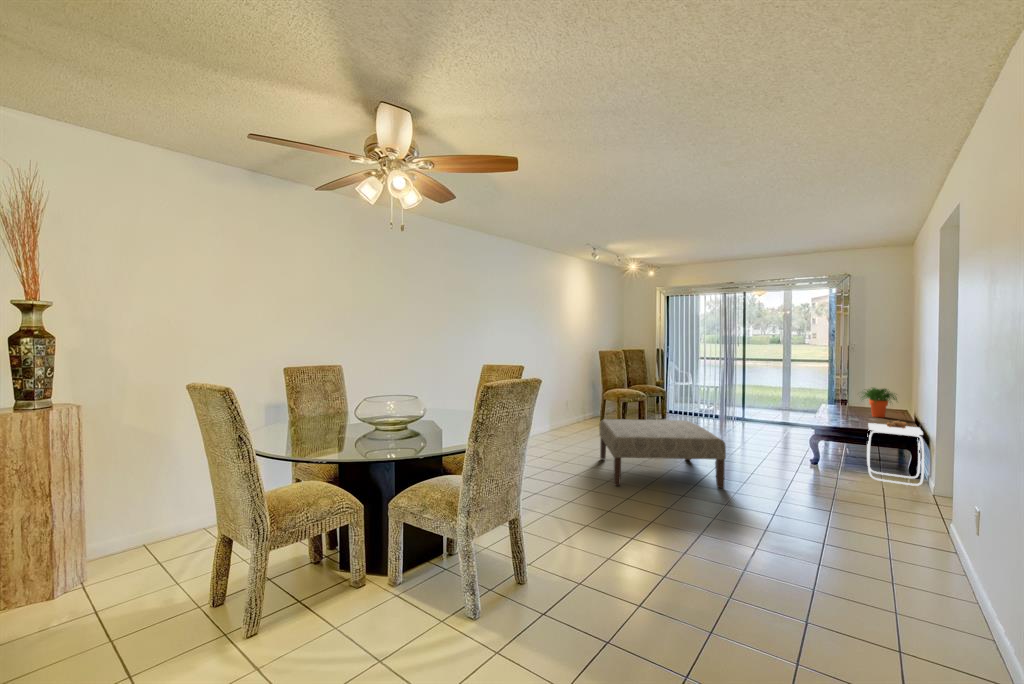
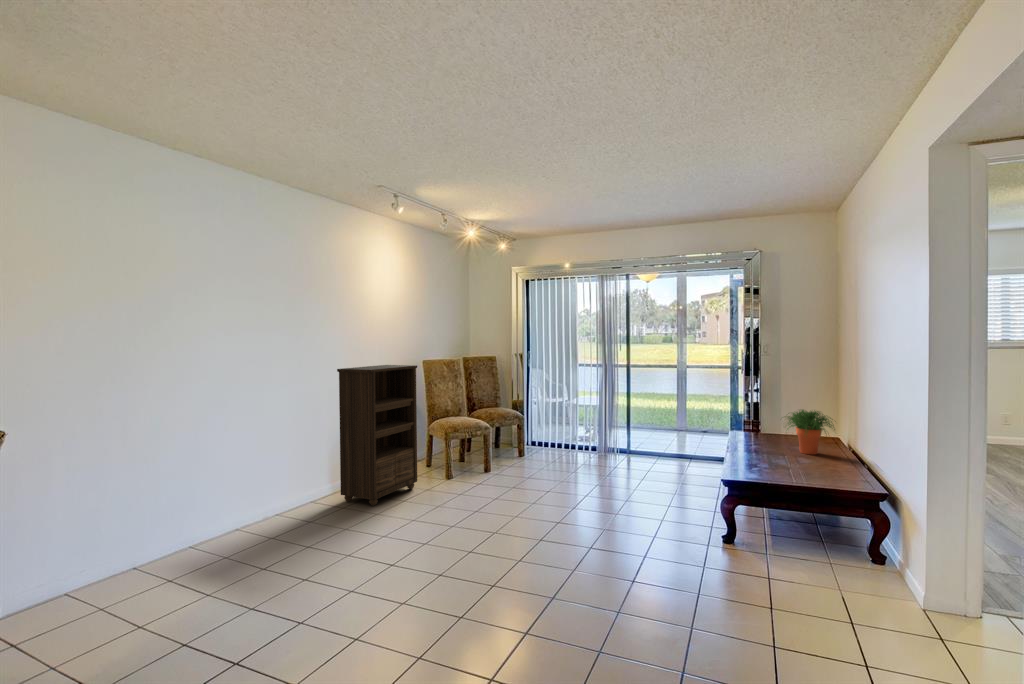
bookshelf: none [557,353,602,436] -> present [337,365,417,506]
ottoman: present [599,419,726,488] -> none [360,485,586,662]
side table: present [867,420,924,486] -> none [806,470,898,583]

